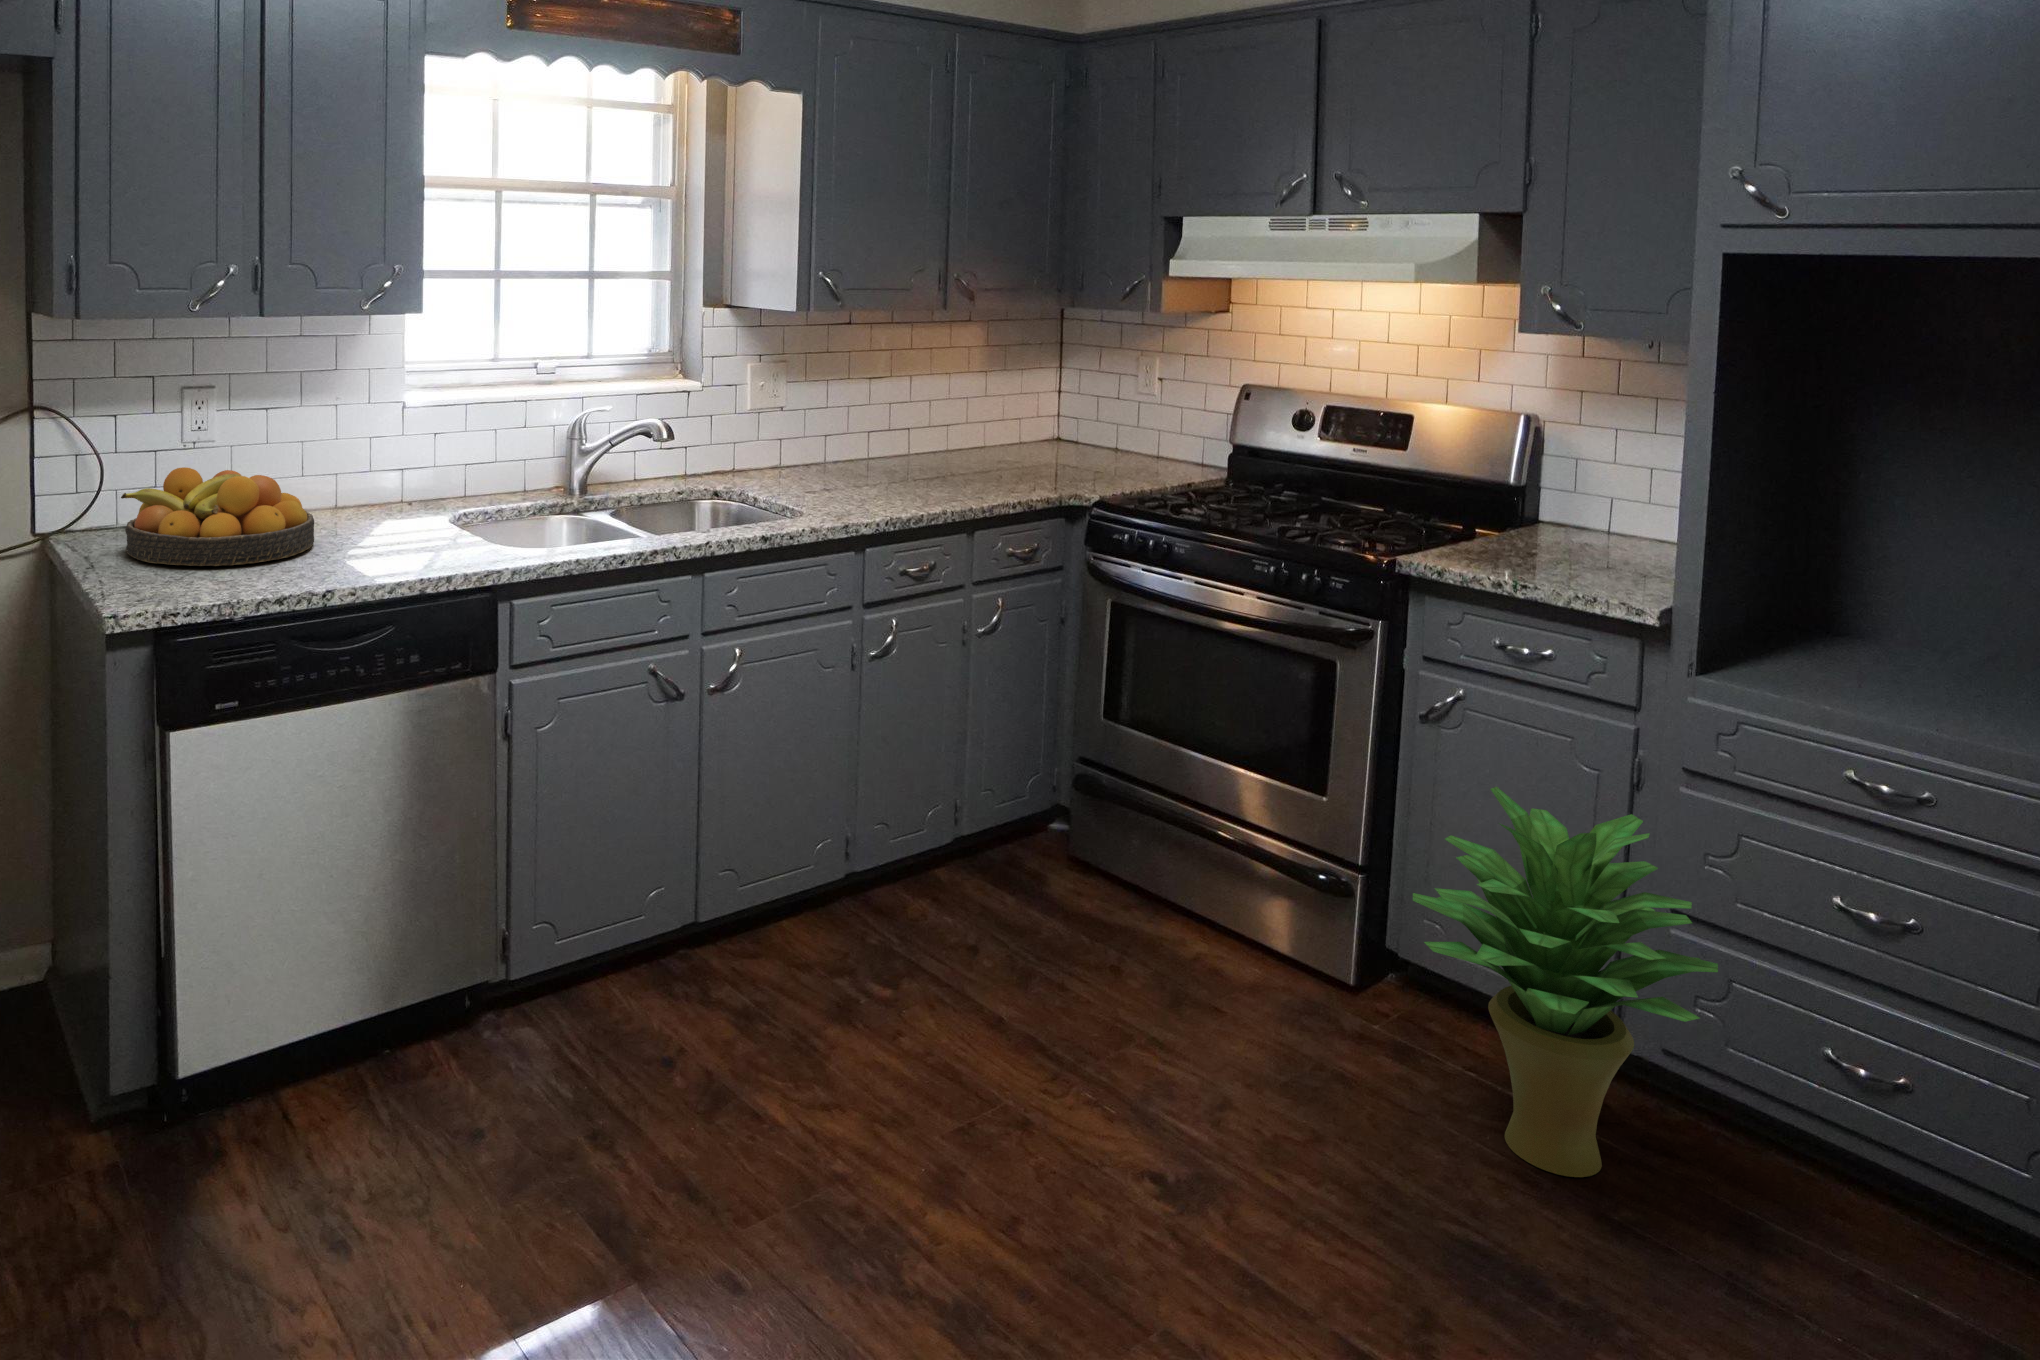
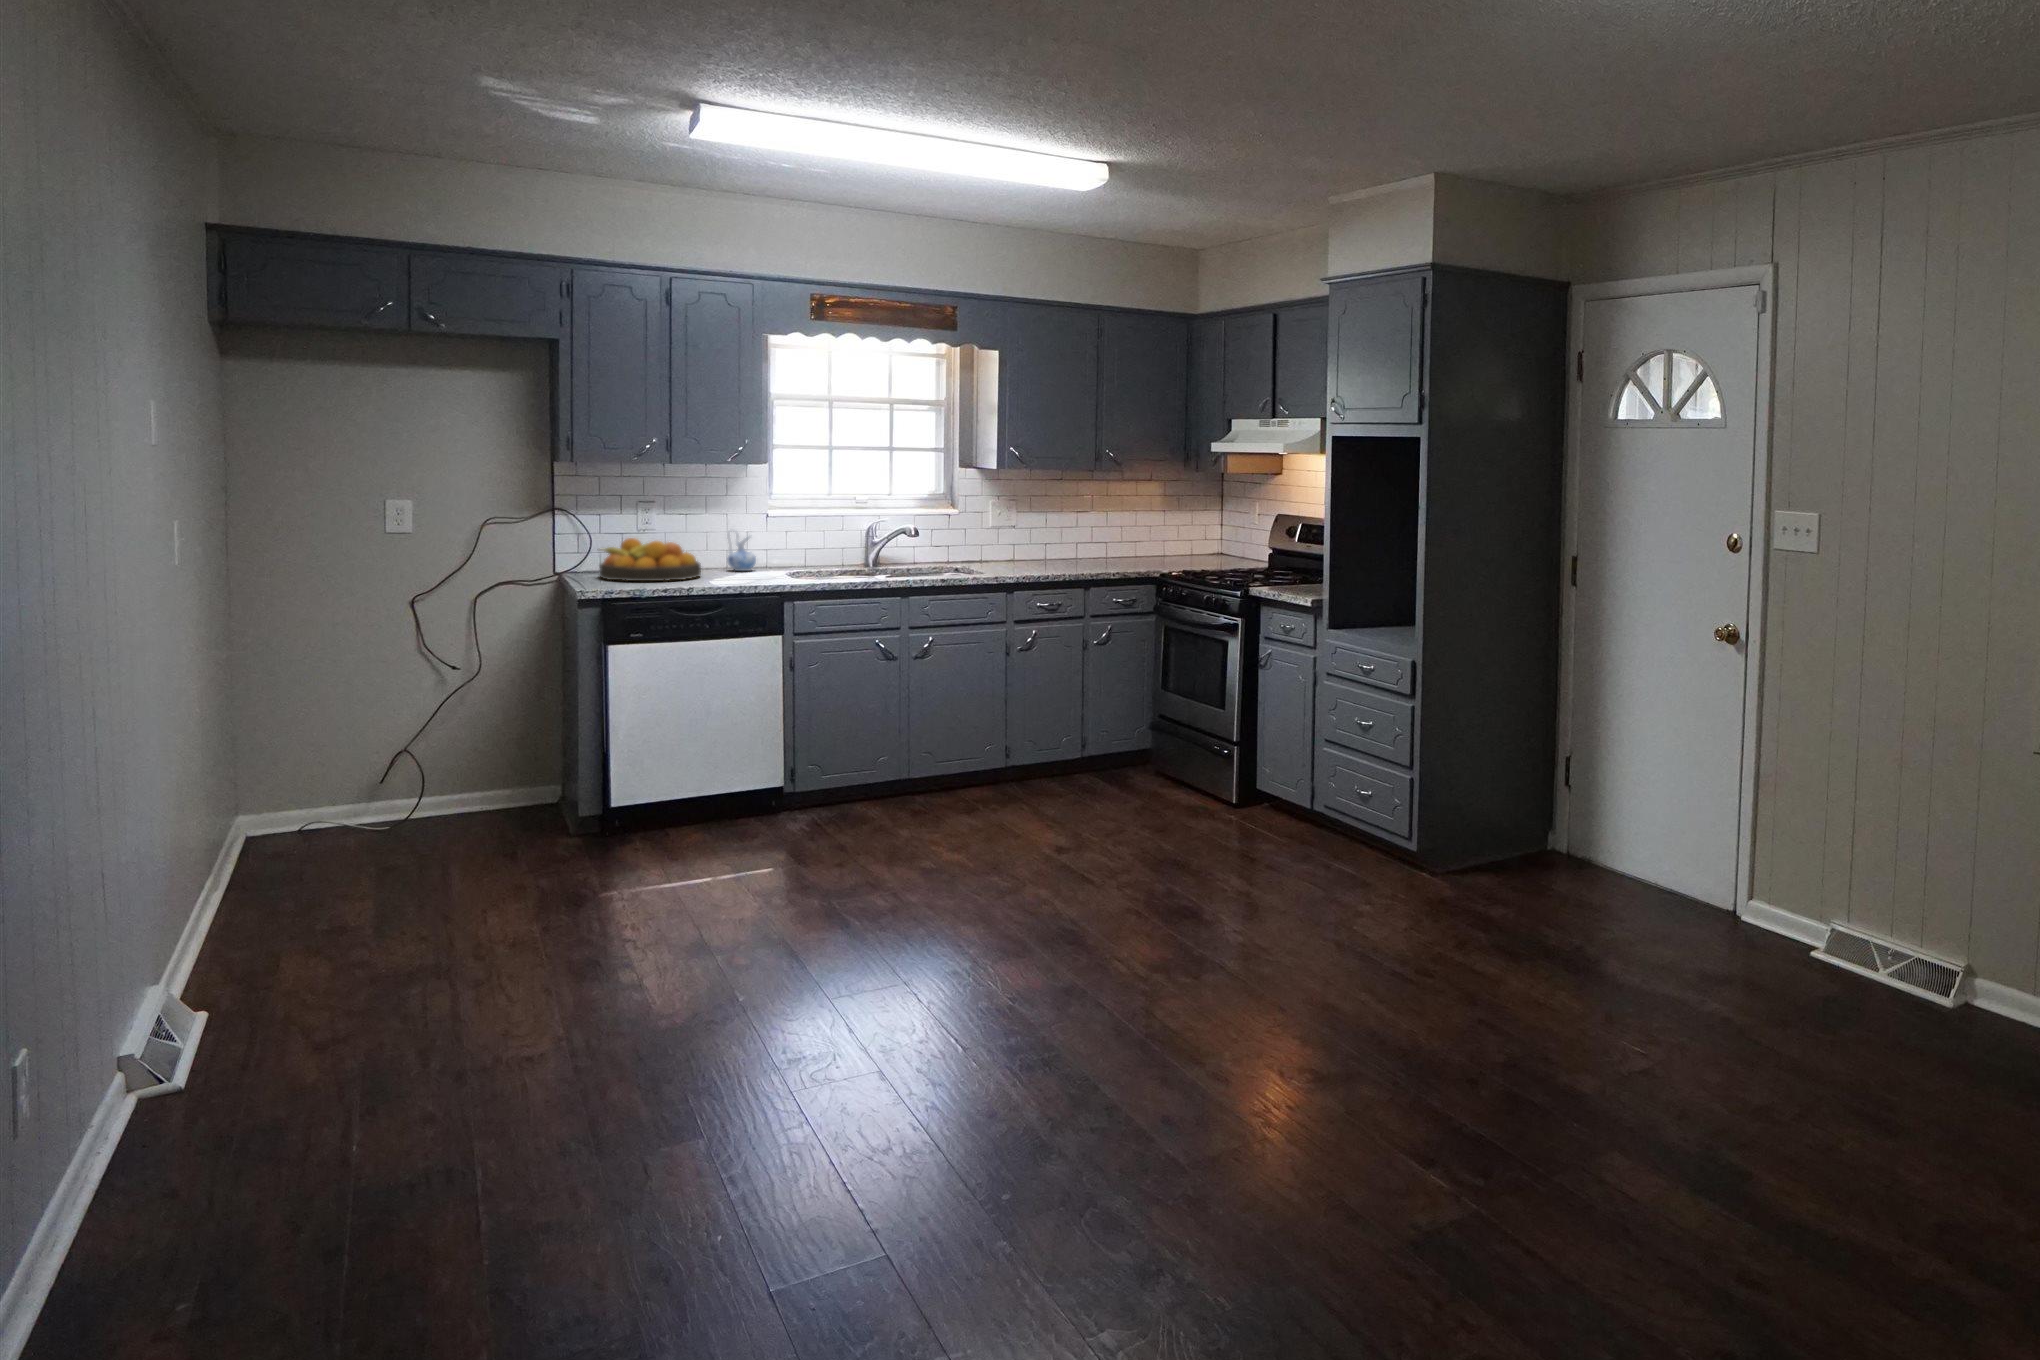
ceramic pitcher: none [344,438,395,521] -> present [728,529,756,571]
potted plant: present [1413,787,1718,1177] -> none [1186,679,1301,836]

